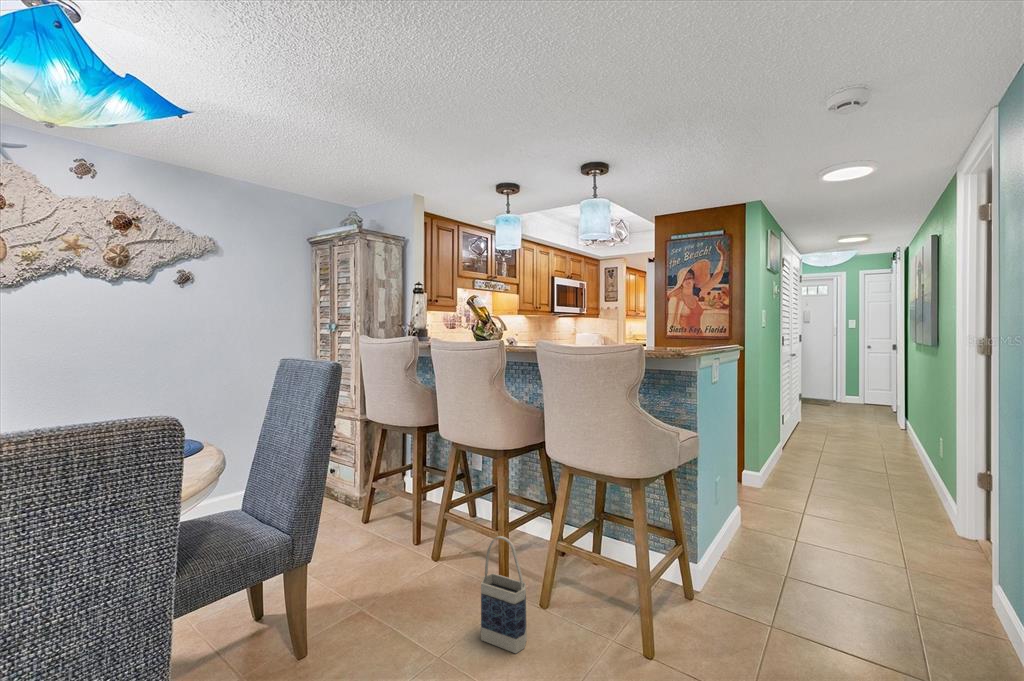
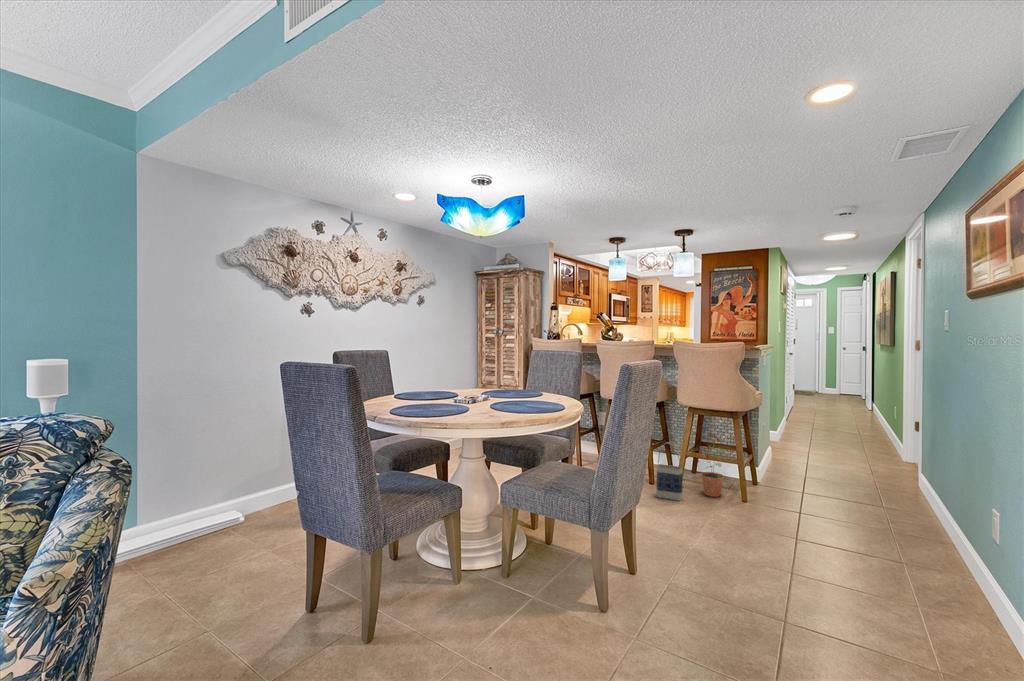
potted plant: none [566,511,611,642] -> present [696,432,724,497]

